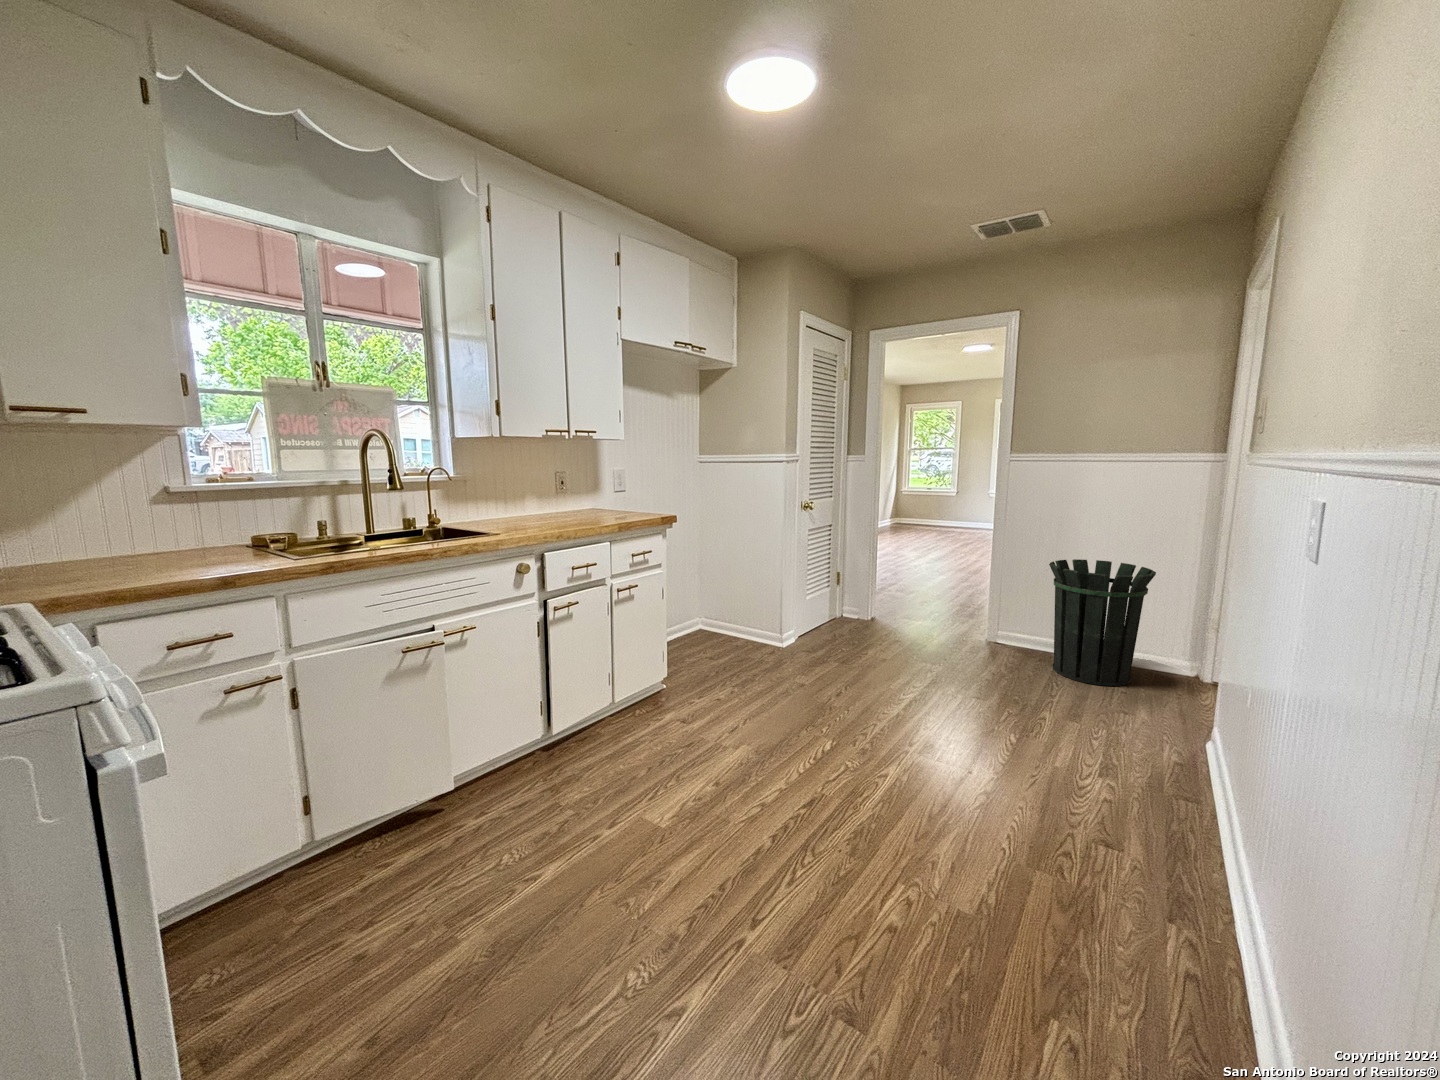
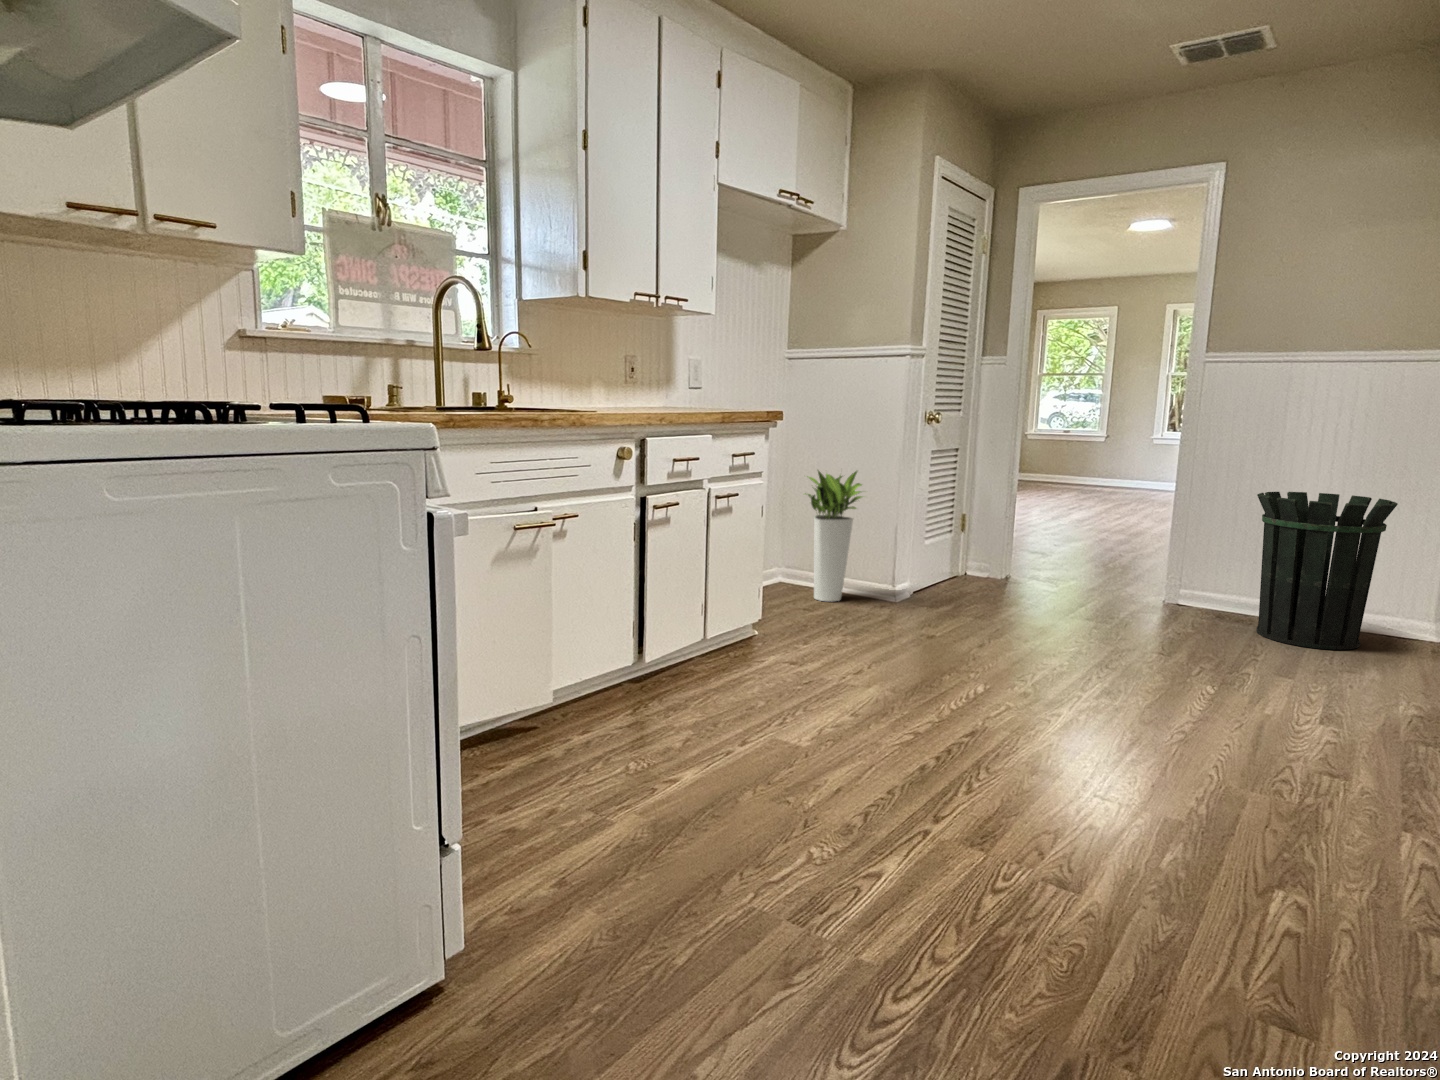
planter: none [709,547,759,647] -> present [805,471,862,602]

